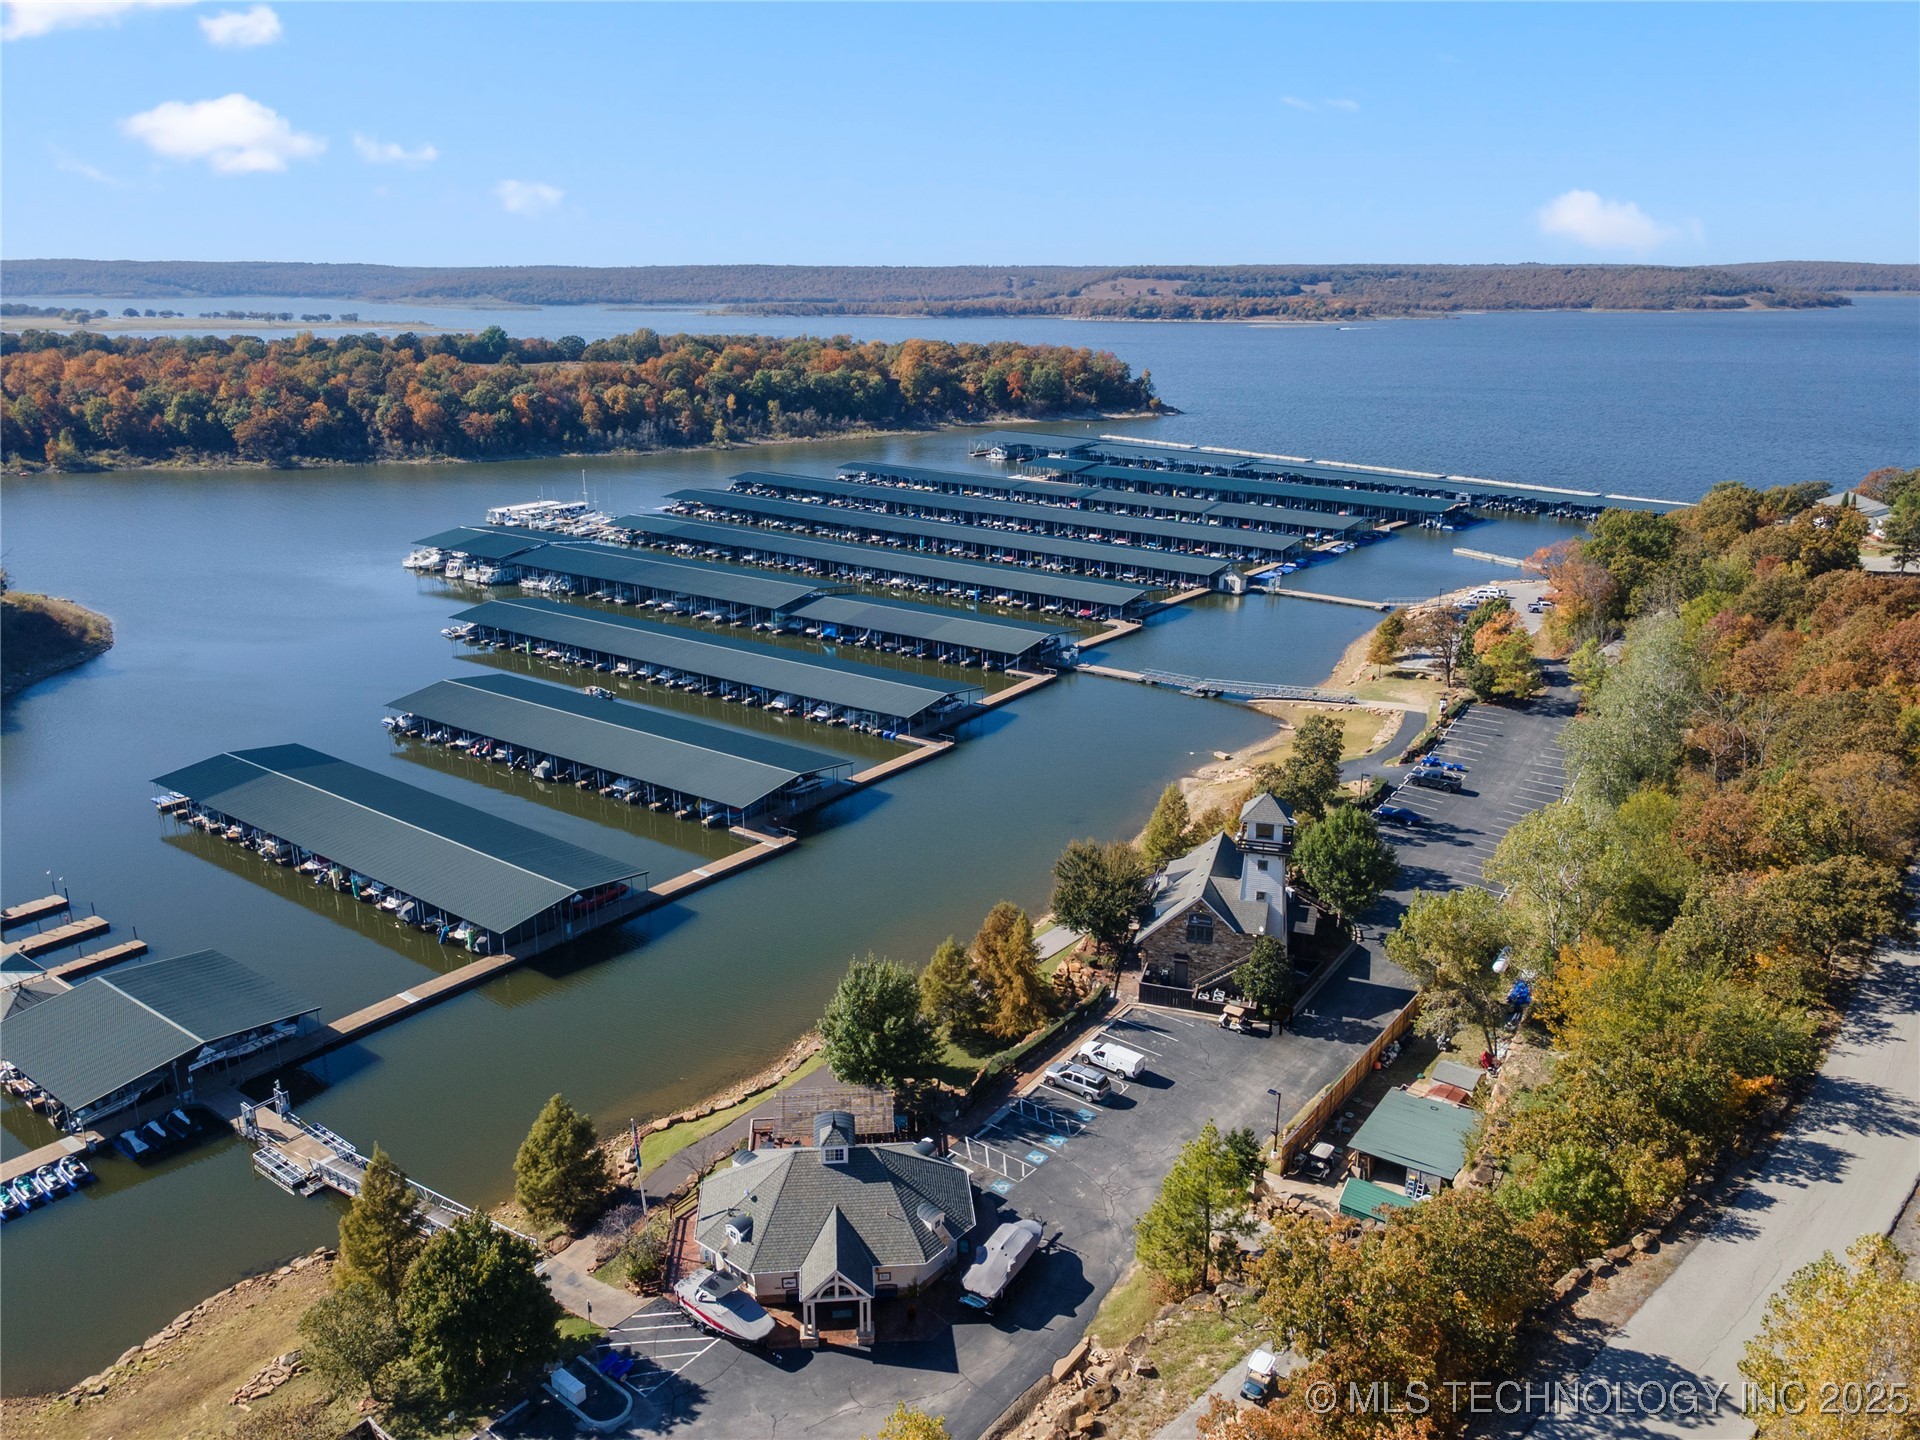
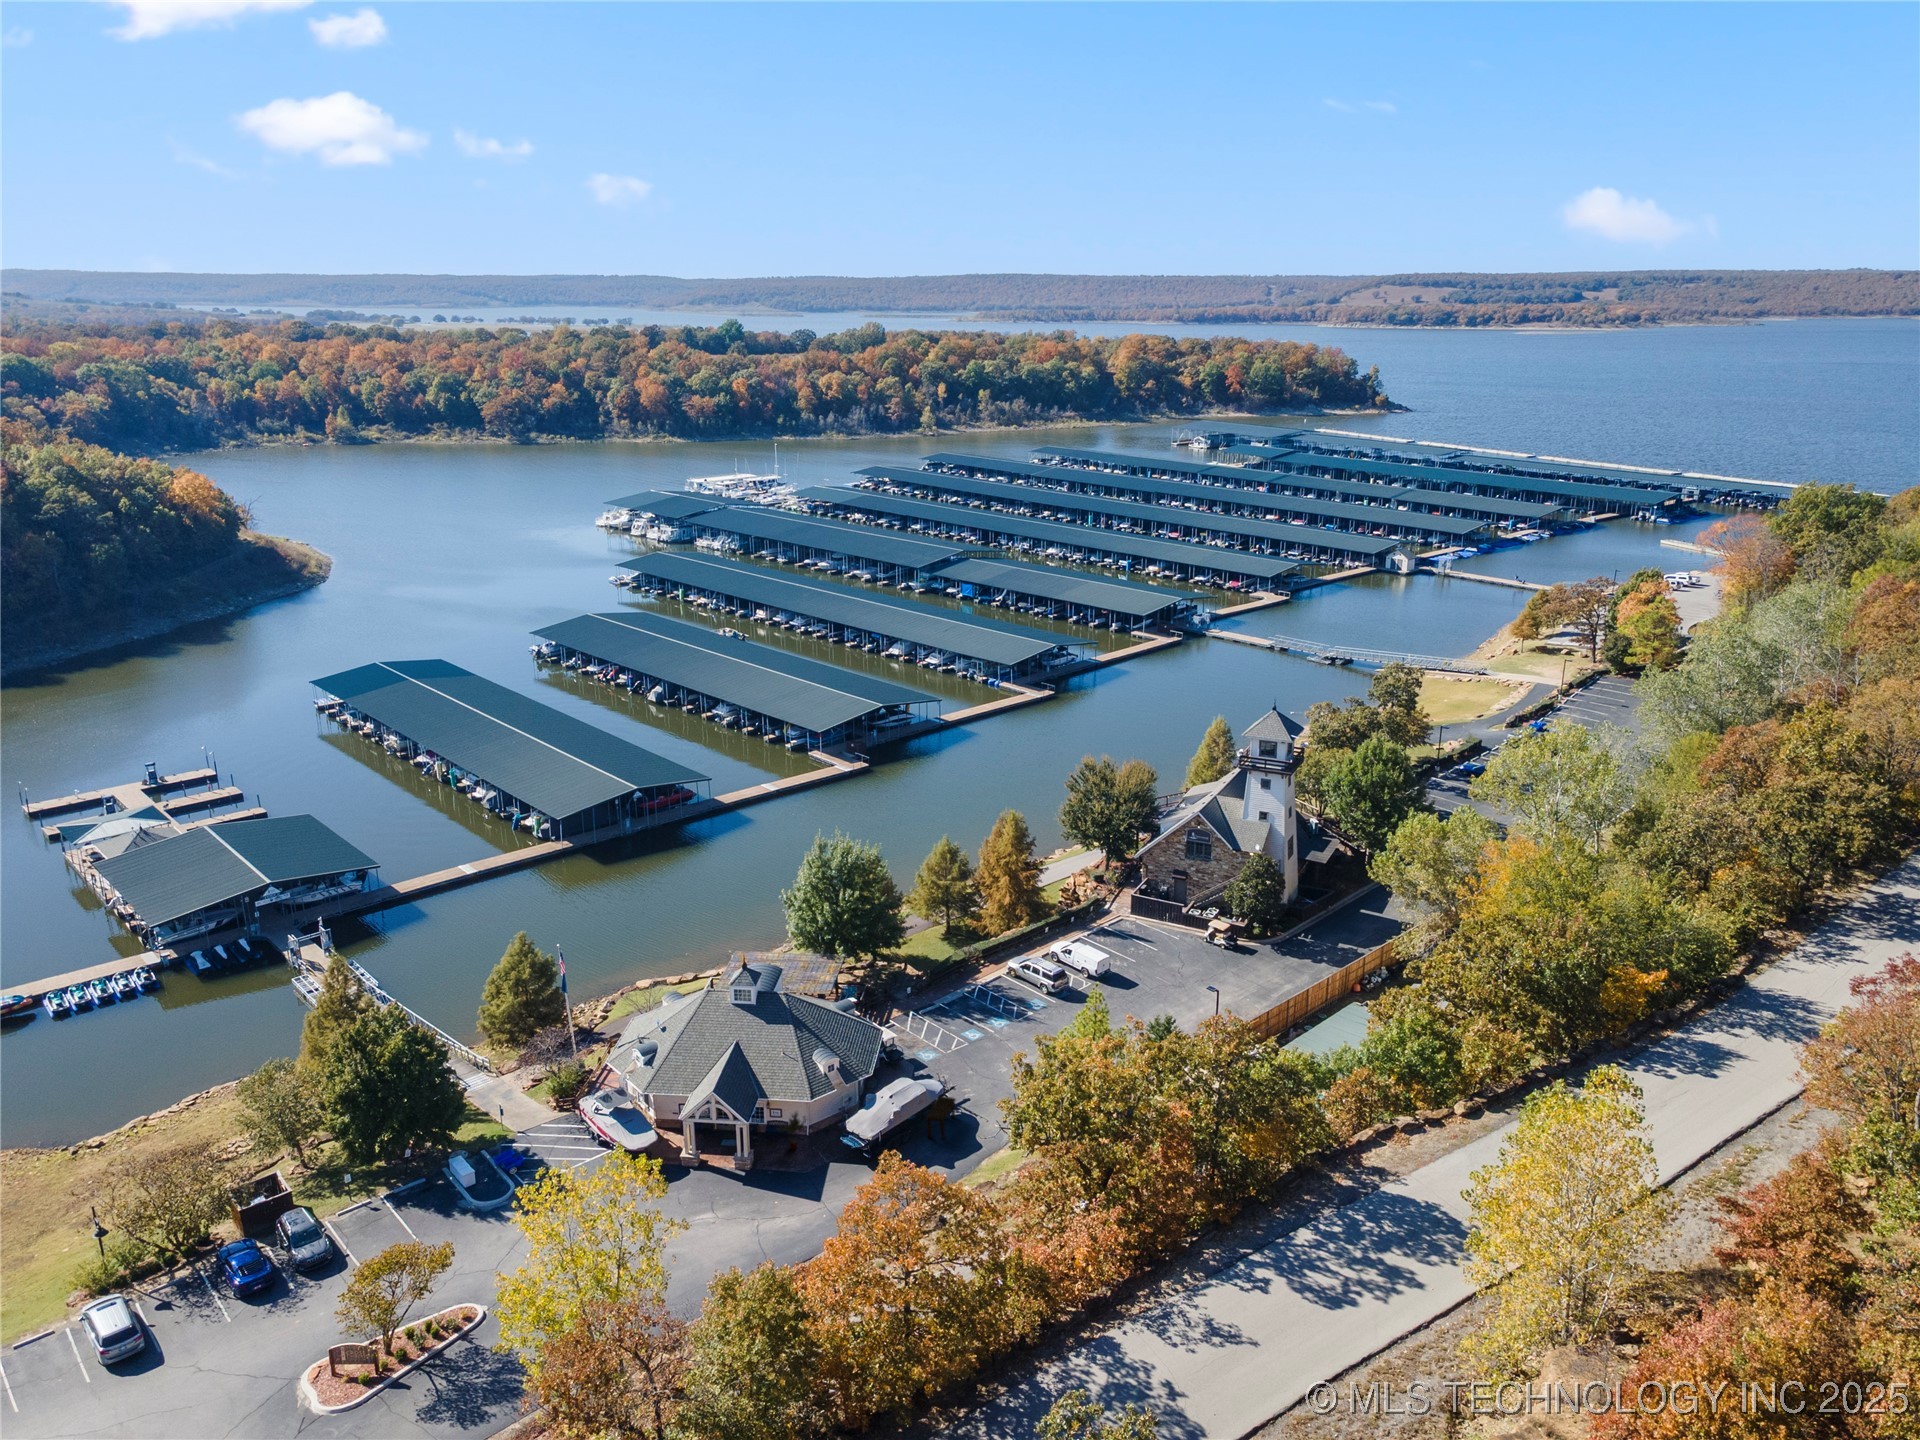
bench: present [1269,1005,1294,1035] -> present [926,1096,956,1138]

